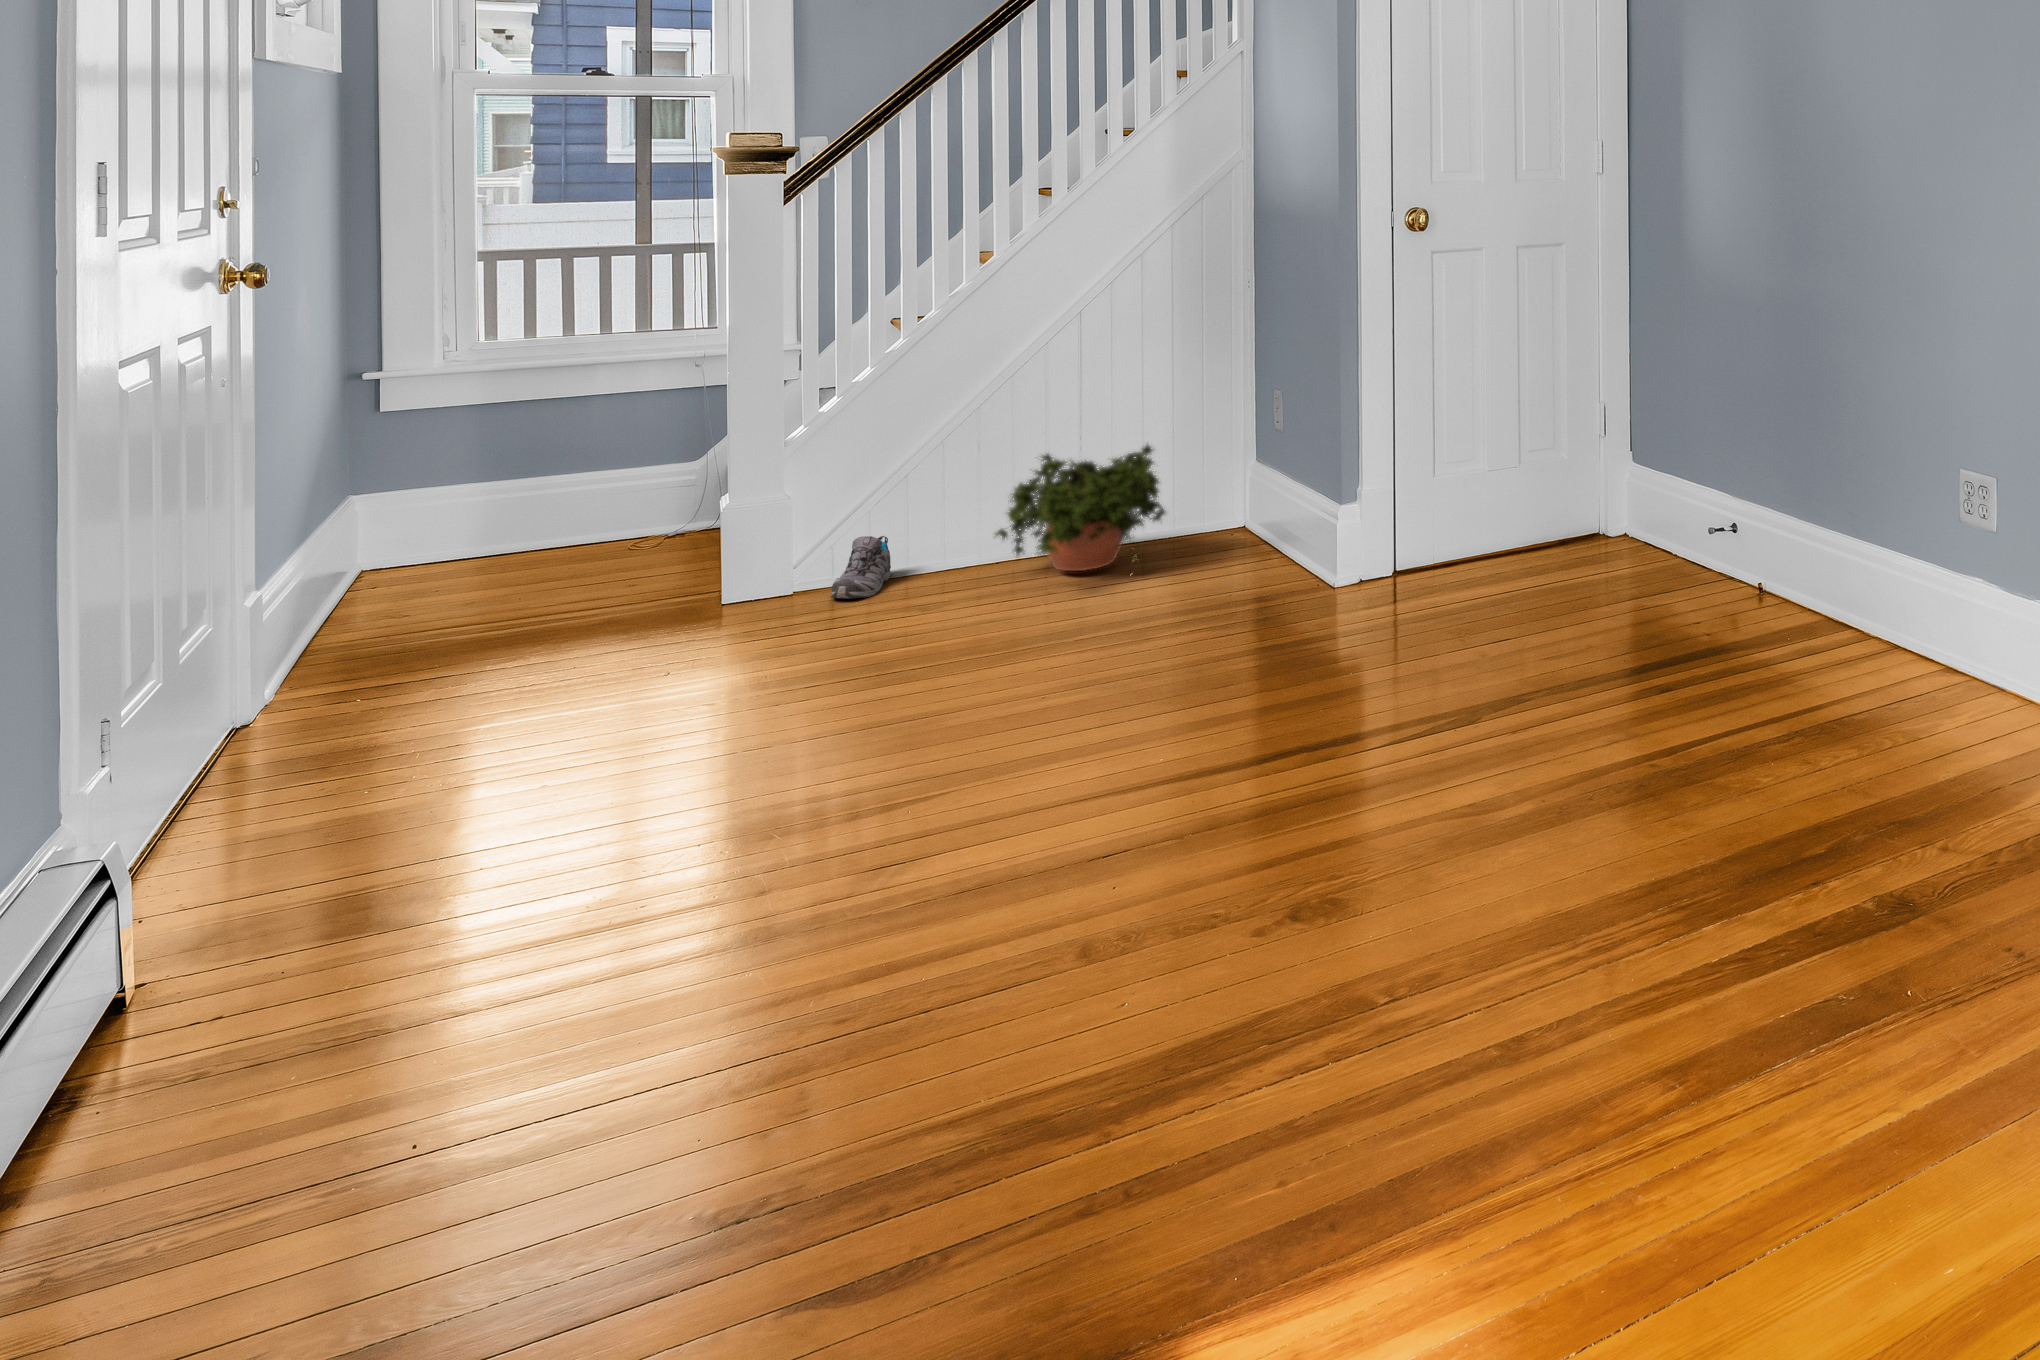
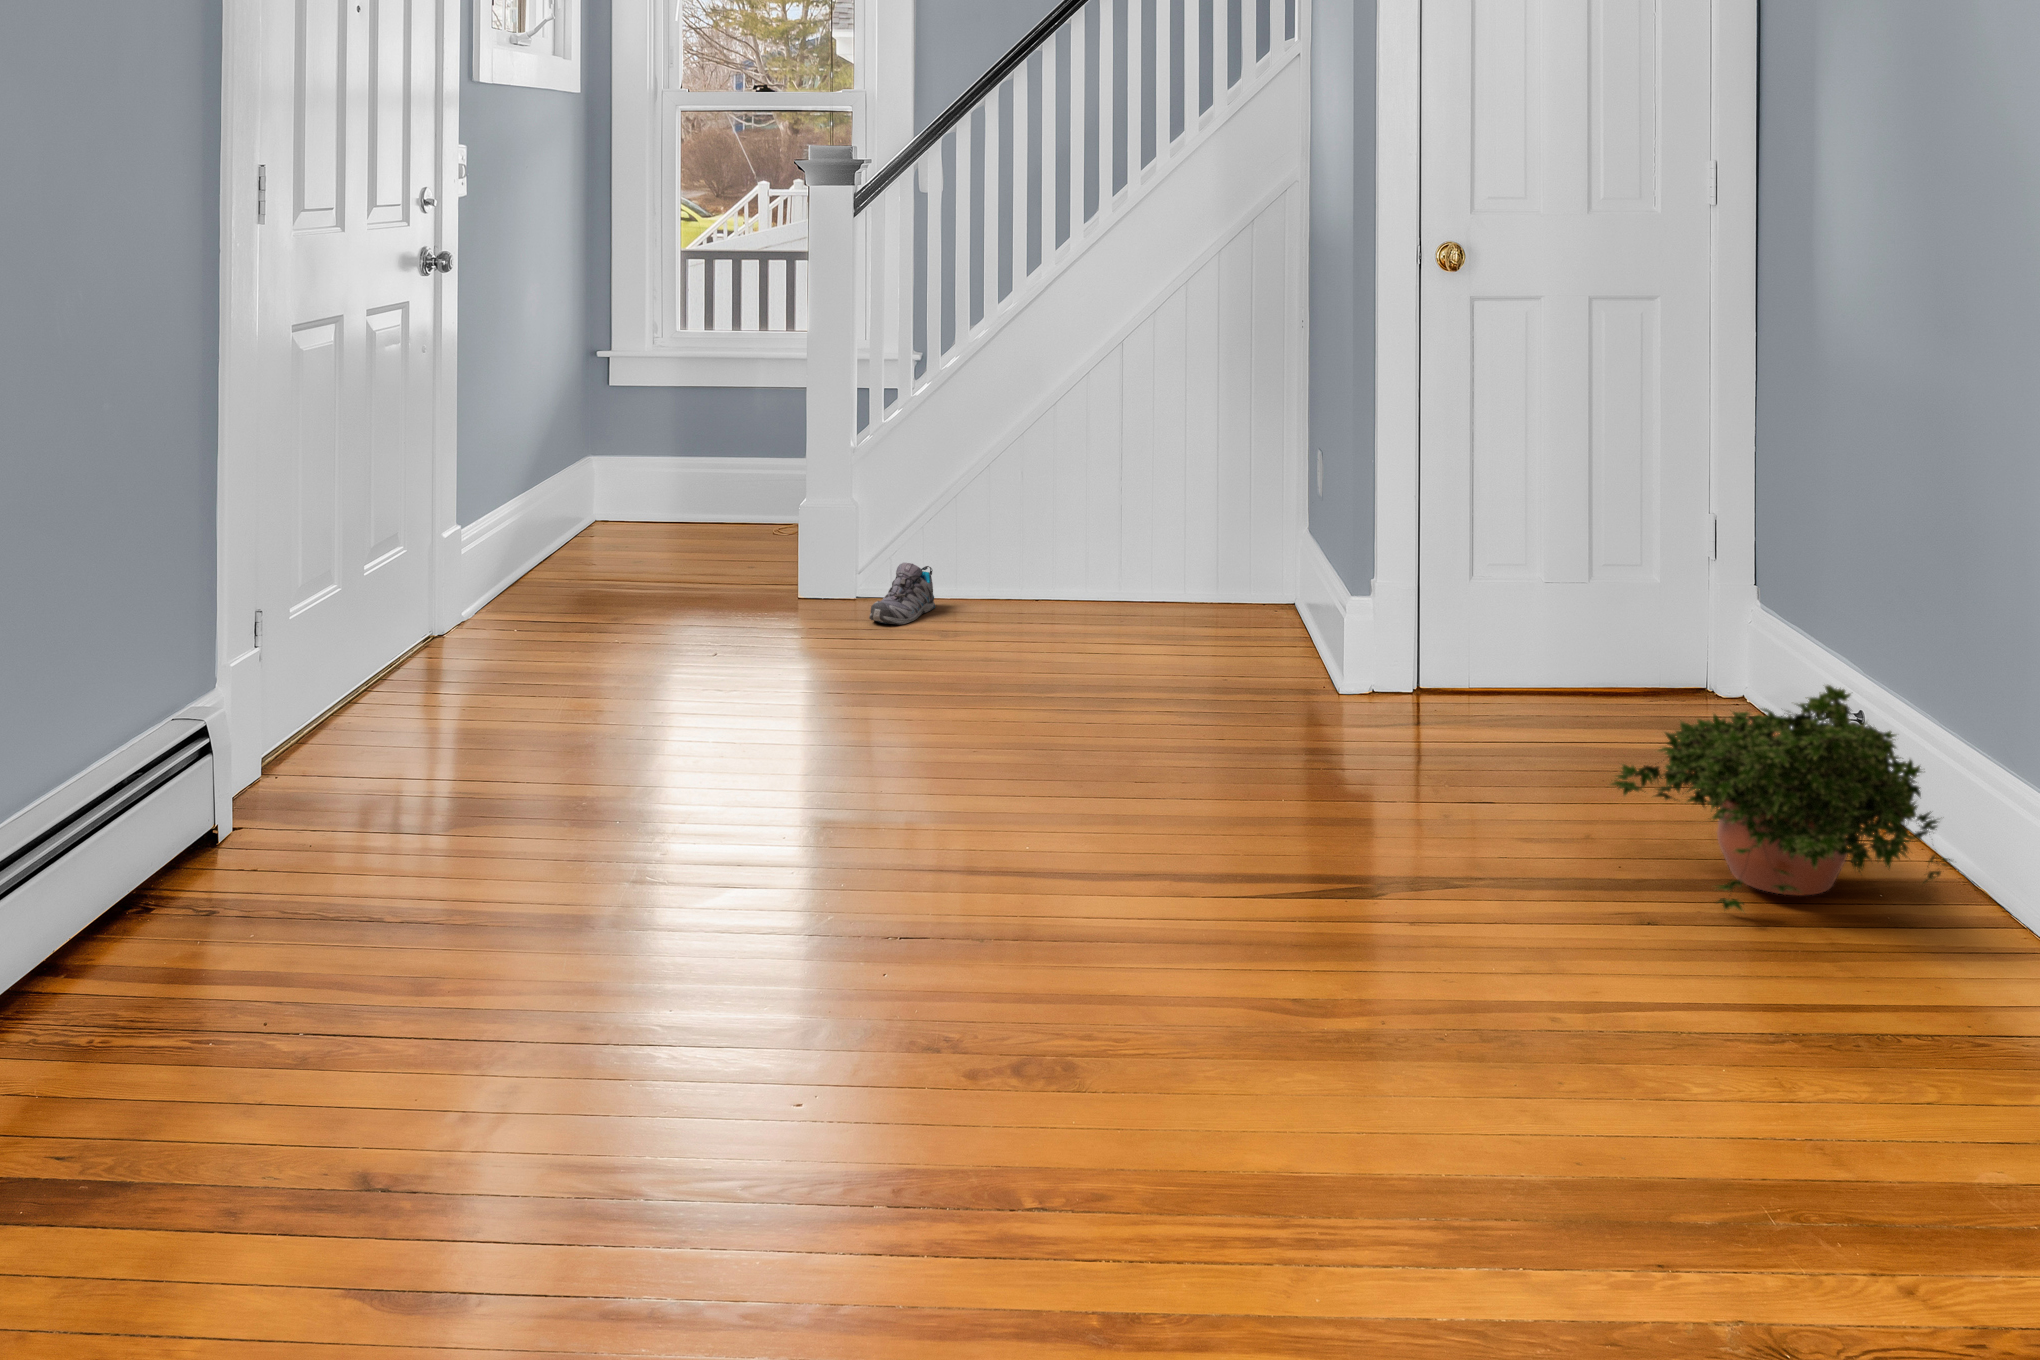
potted plant: present [995,445,1165,571] -> present [1611,685,1950,912]

